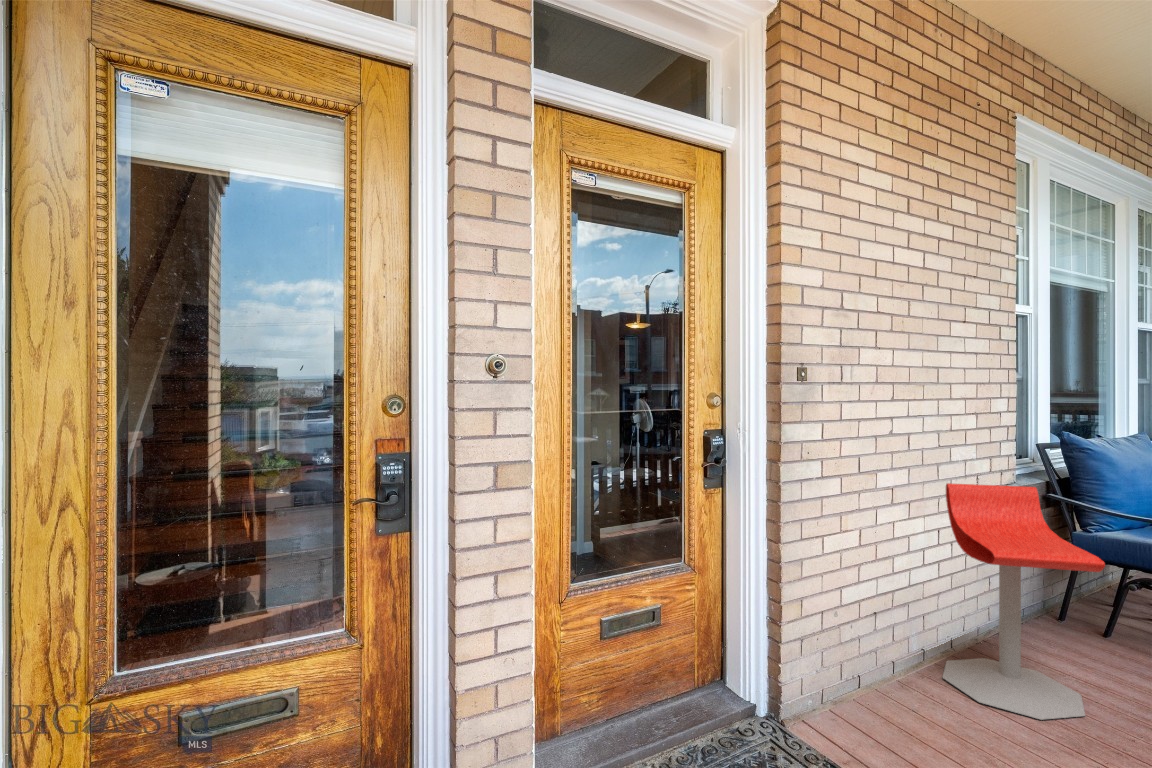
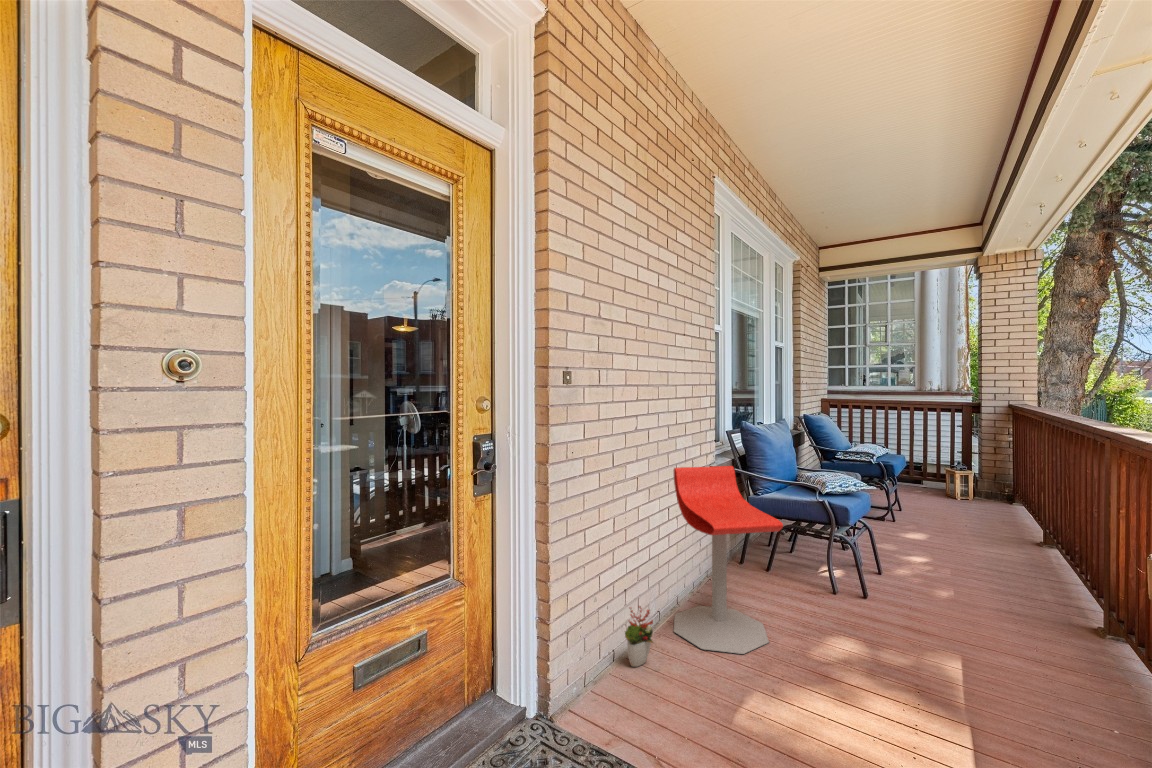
decorative plant: none [872,633,910,702] -> present [625,606,653,667]

